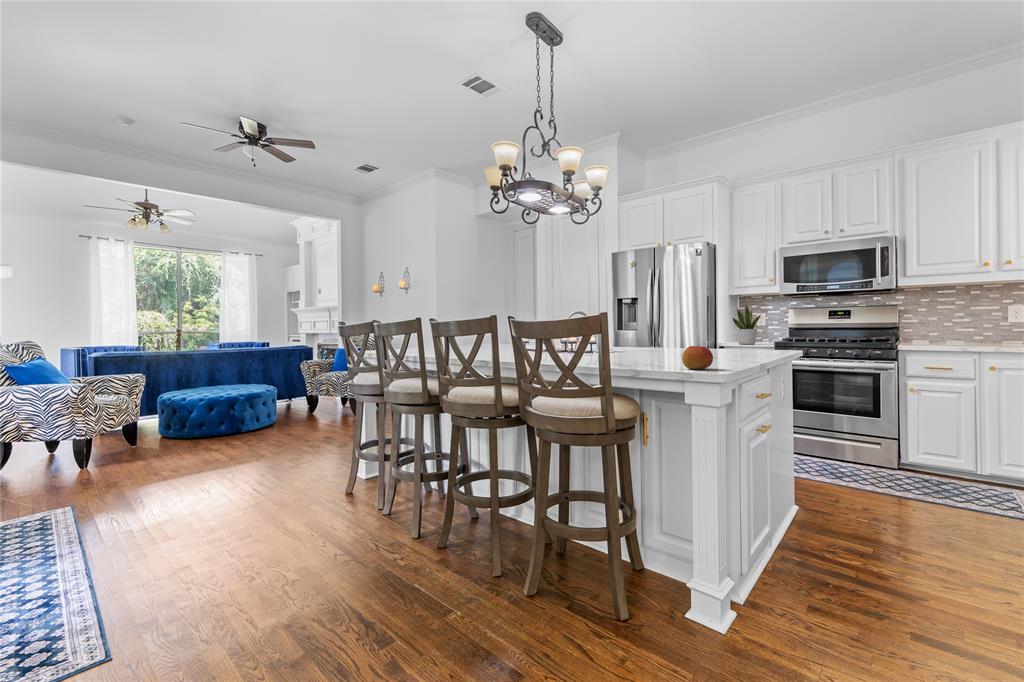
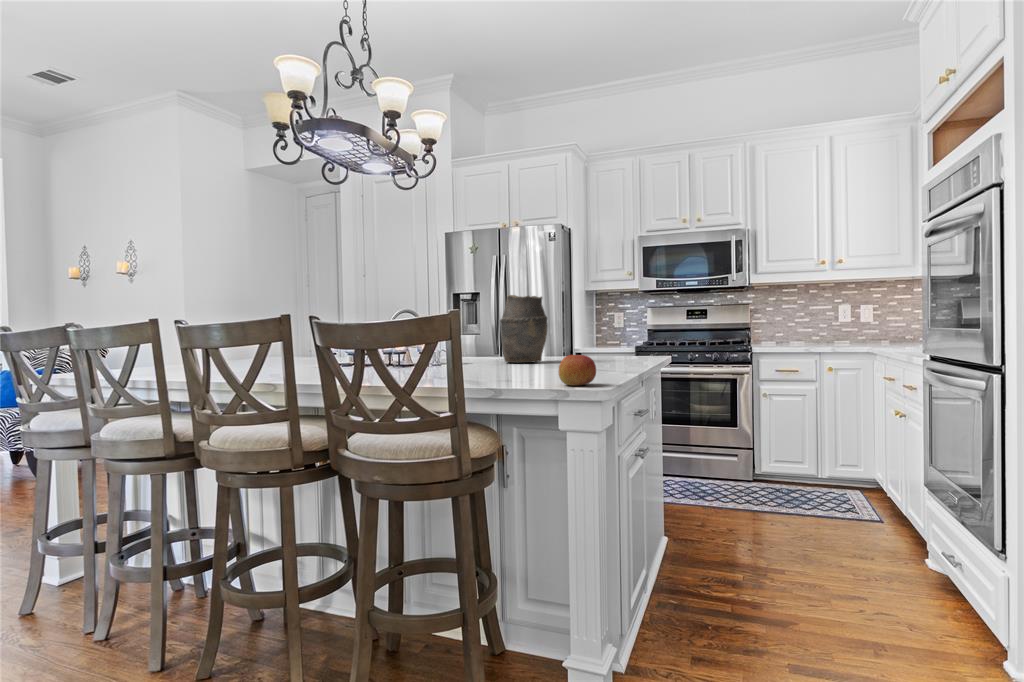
vase: none [648,300,687,353] -> present [500,295,547,363]
potted plant: present [733,305,761,345] -> none [588,301,619,349]

